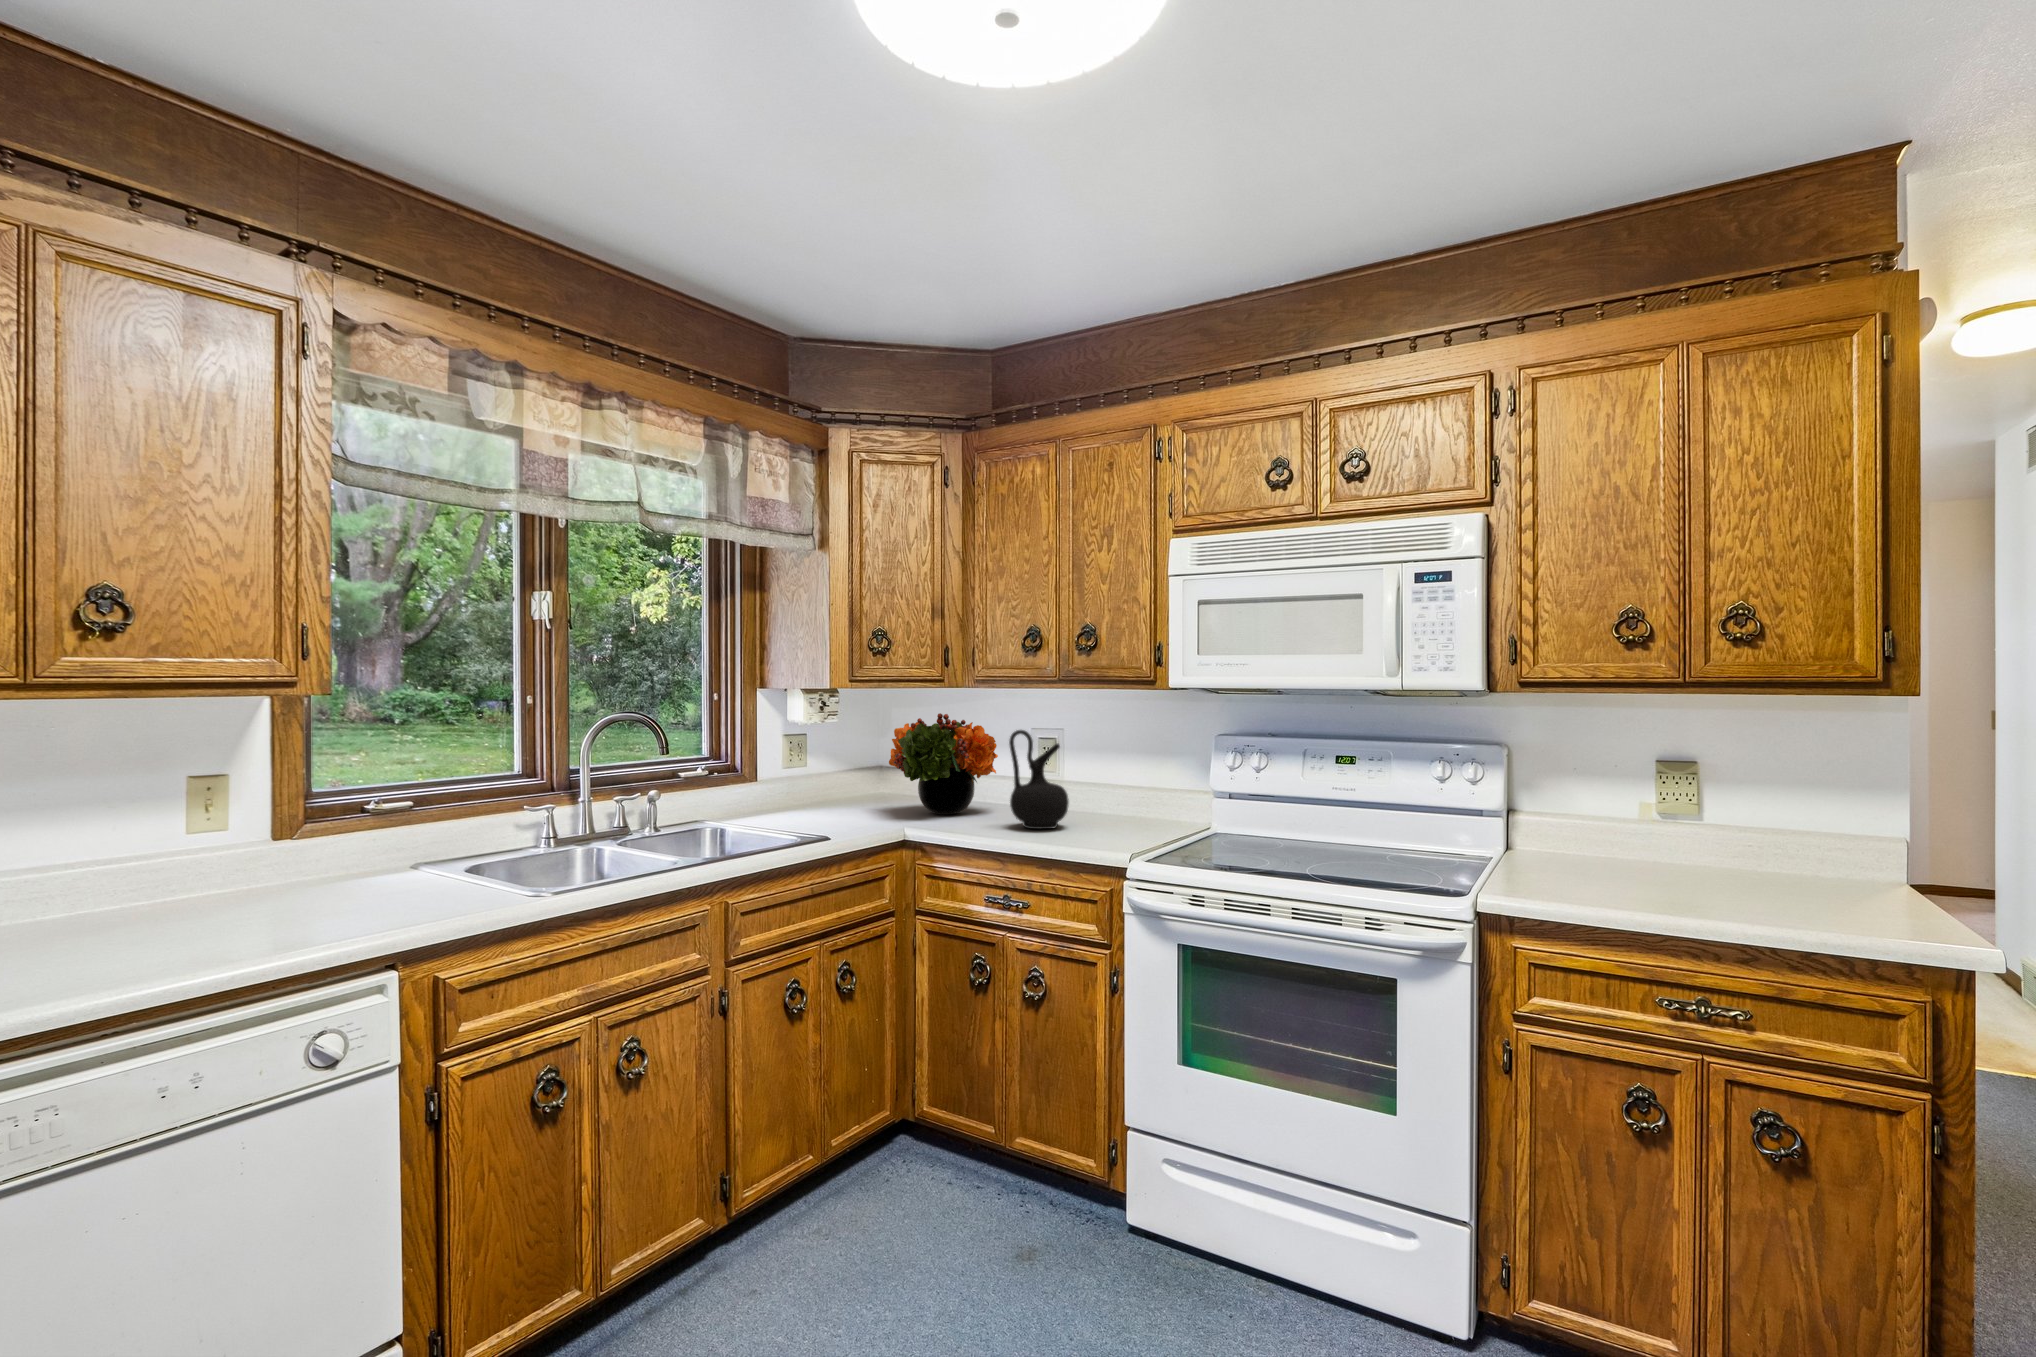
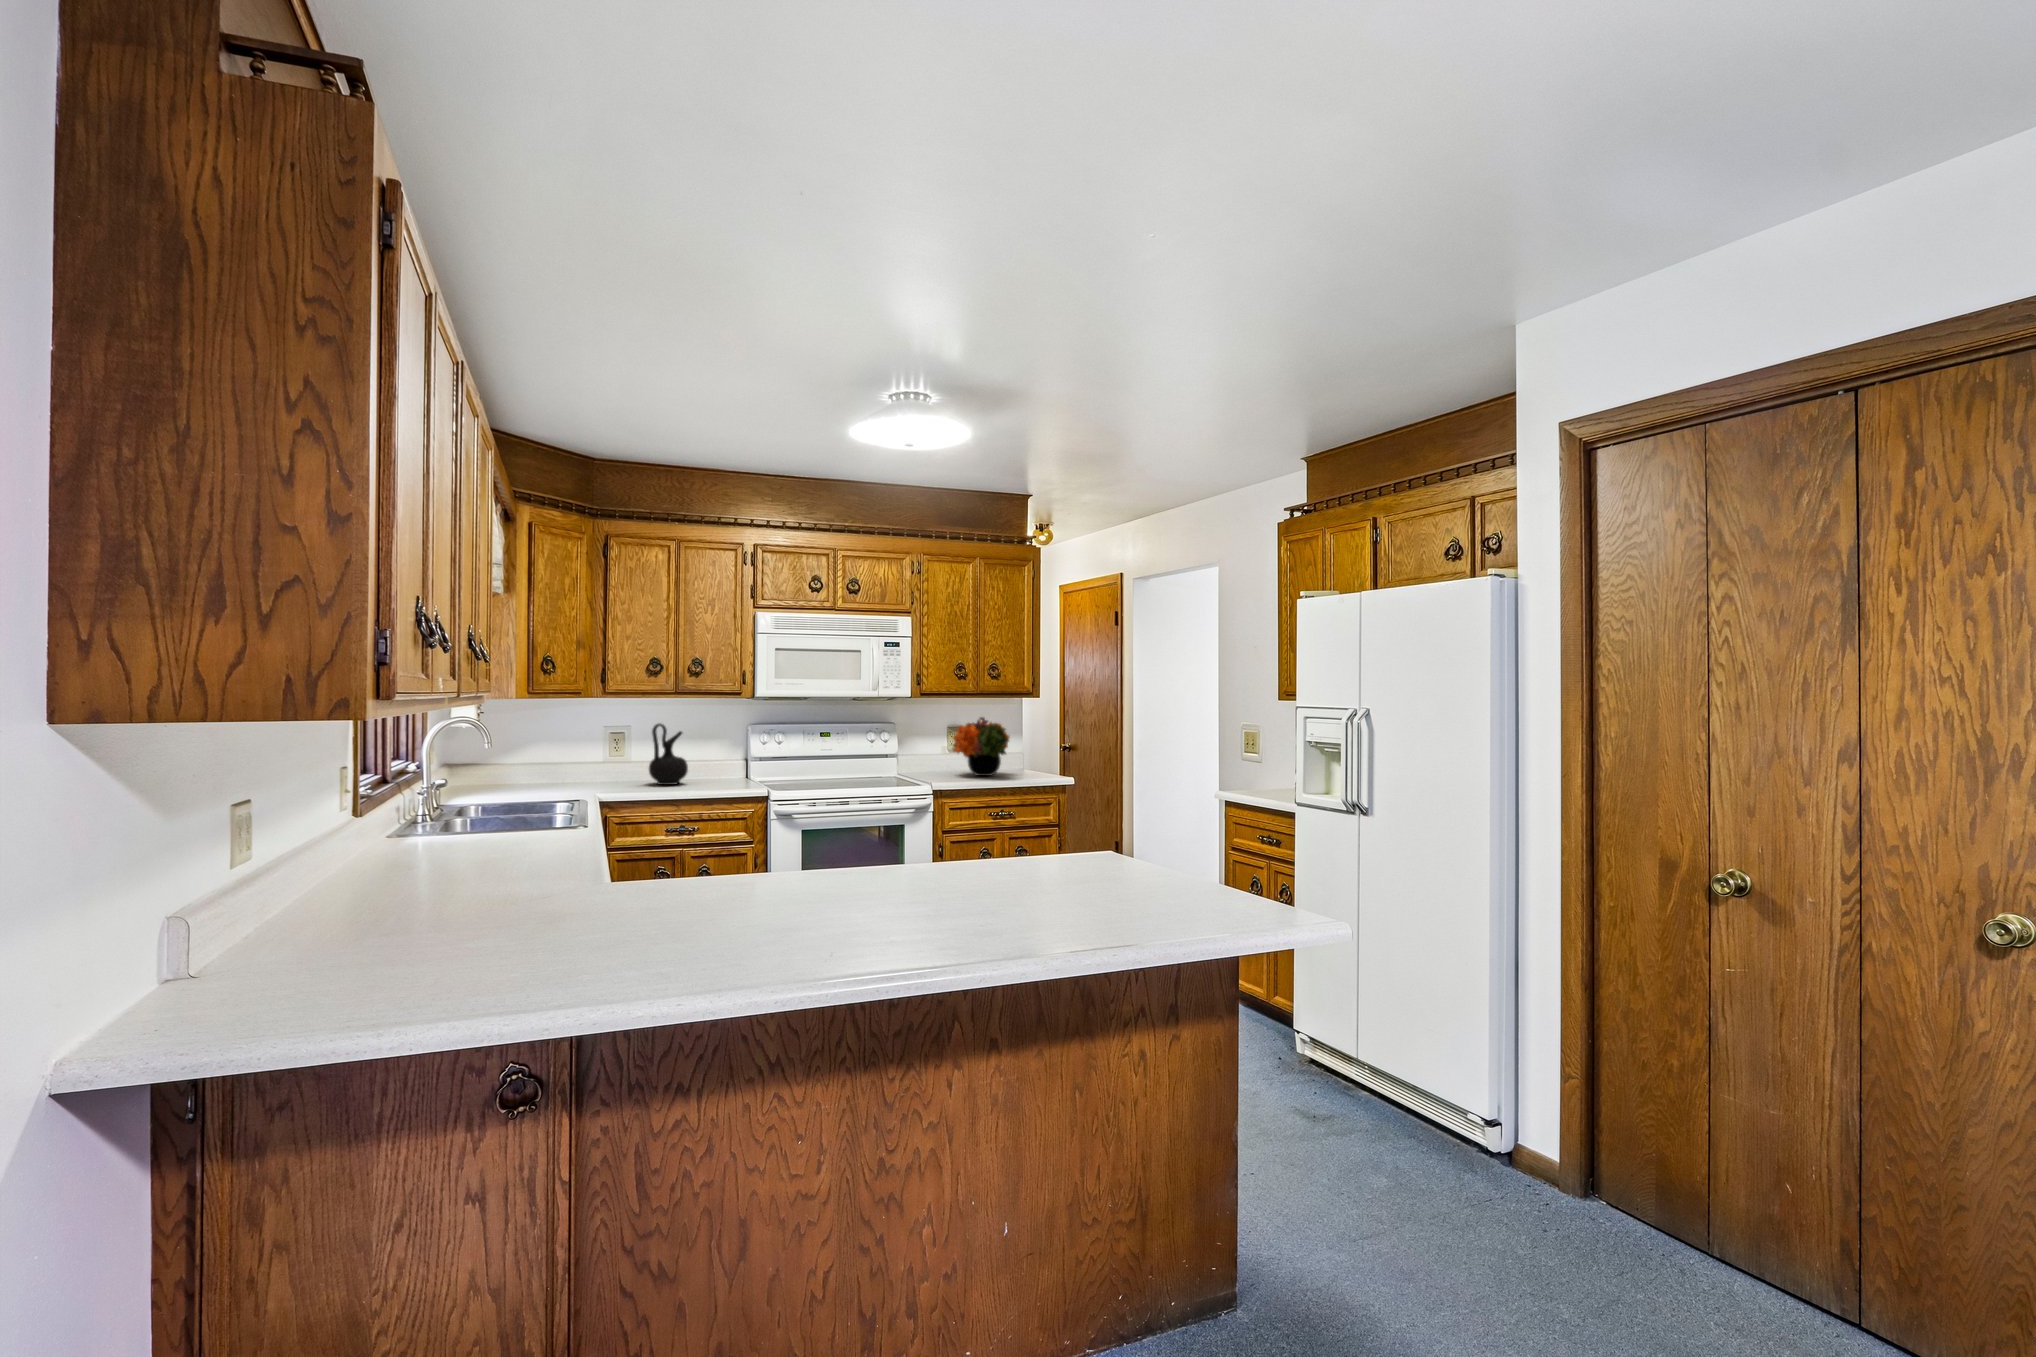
flower arrangement: present [889,713,998,814] -> present [953,717,1009,776]

